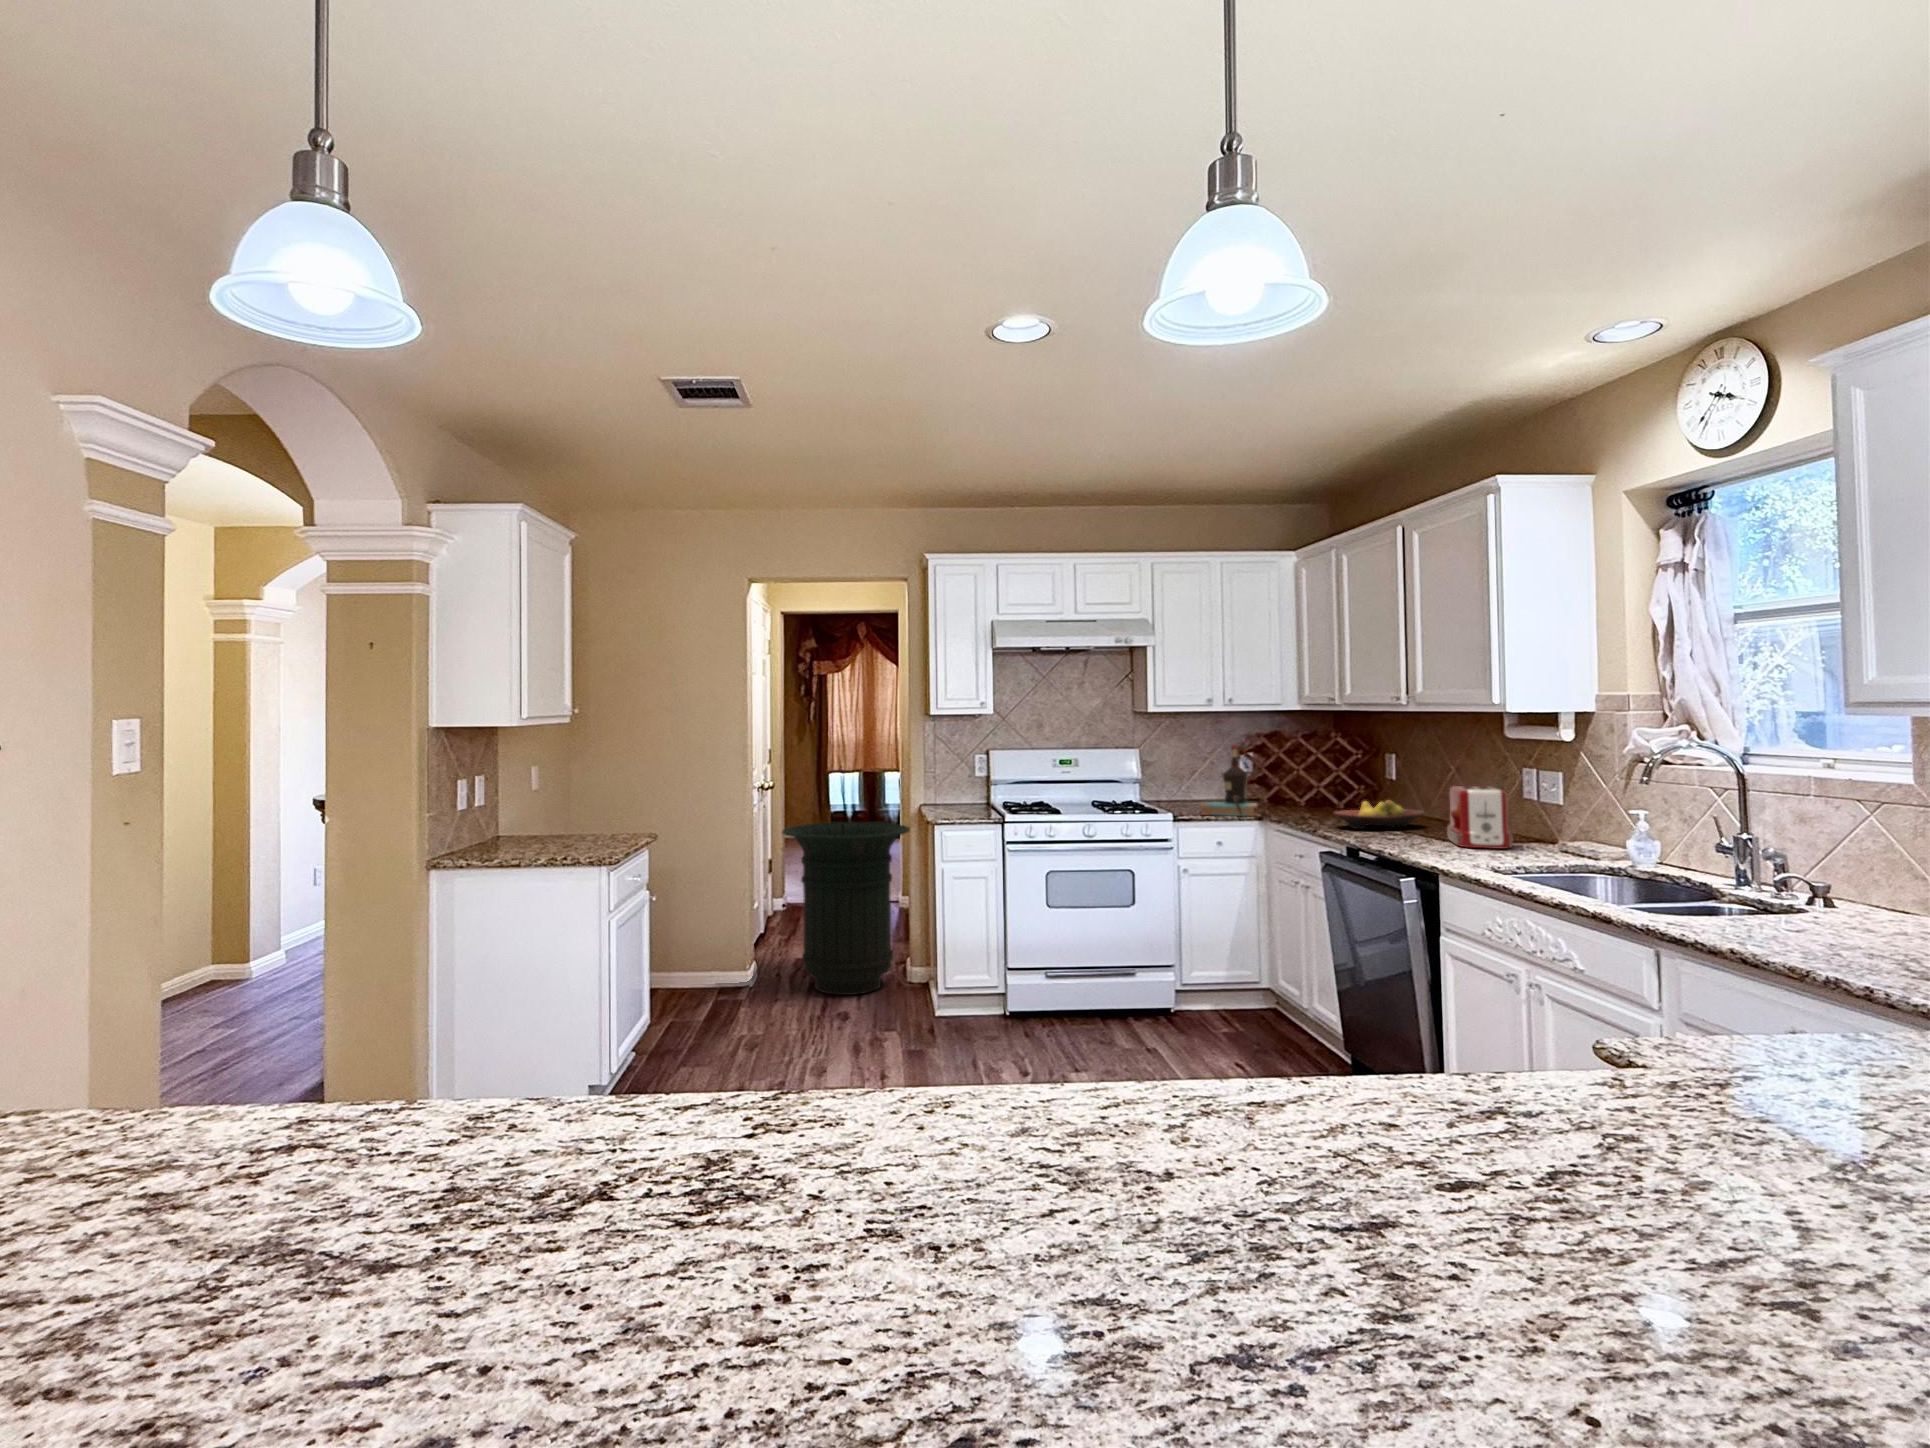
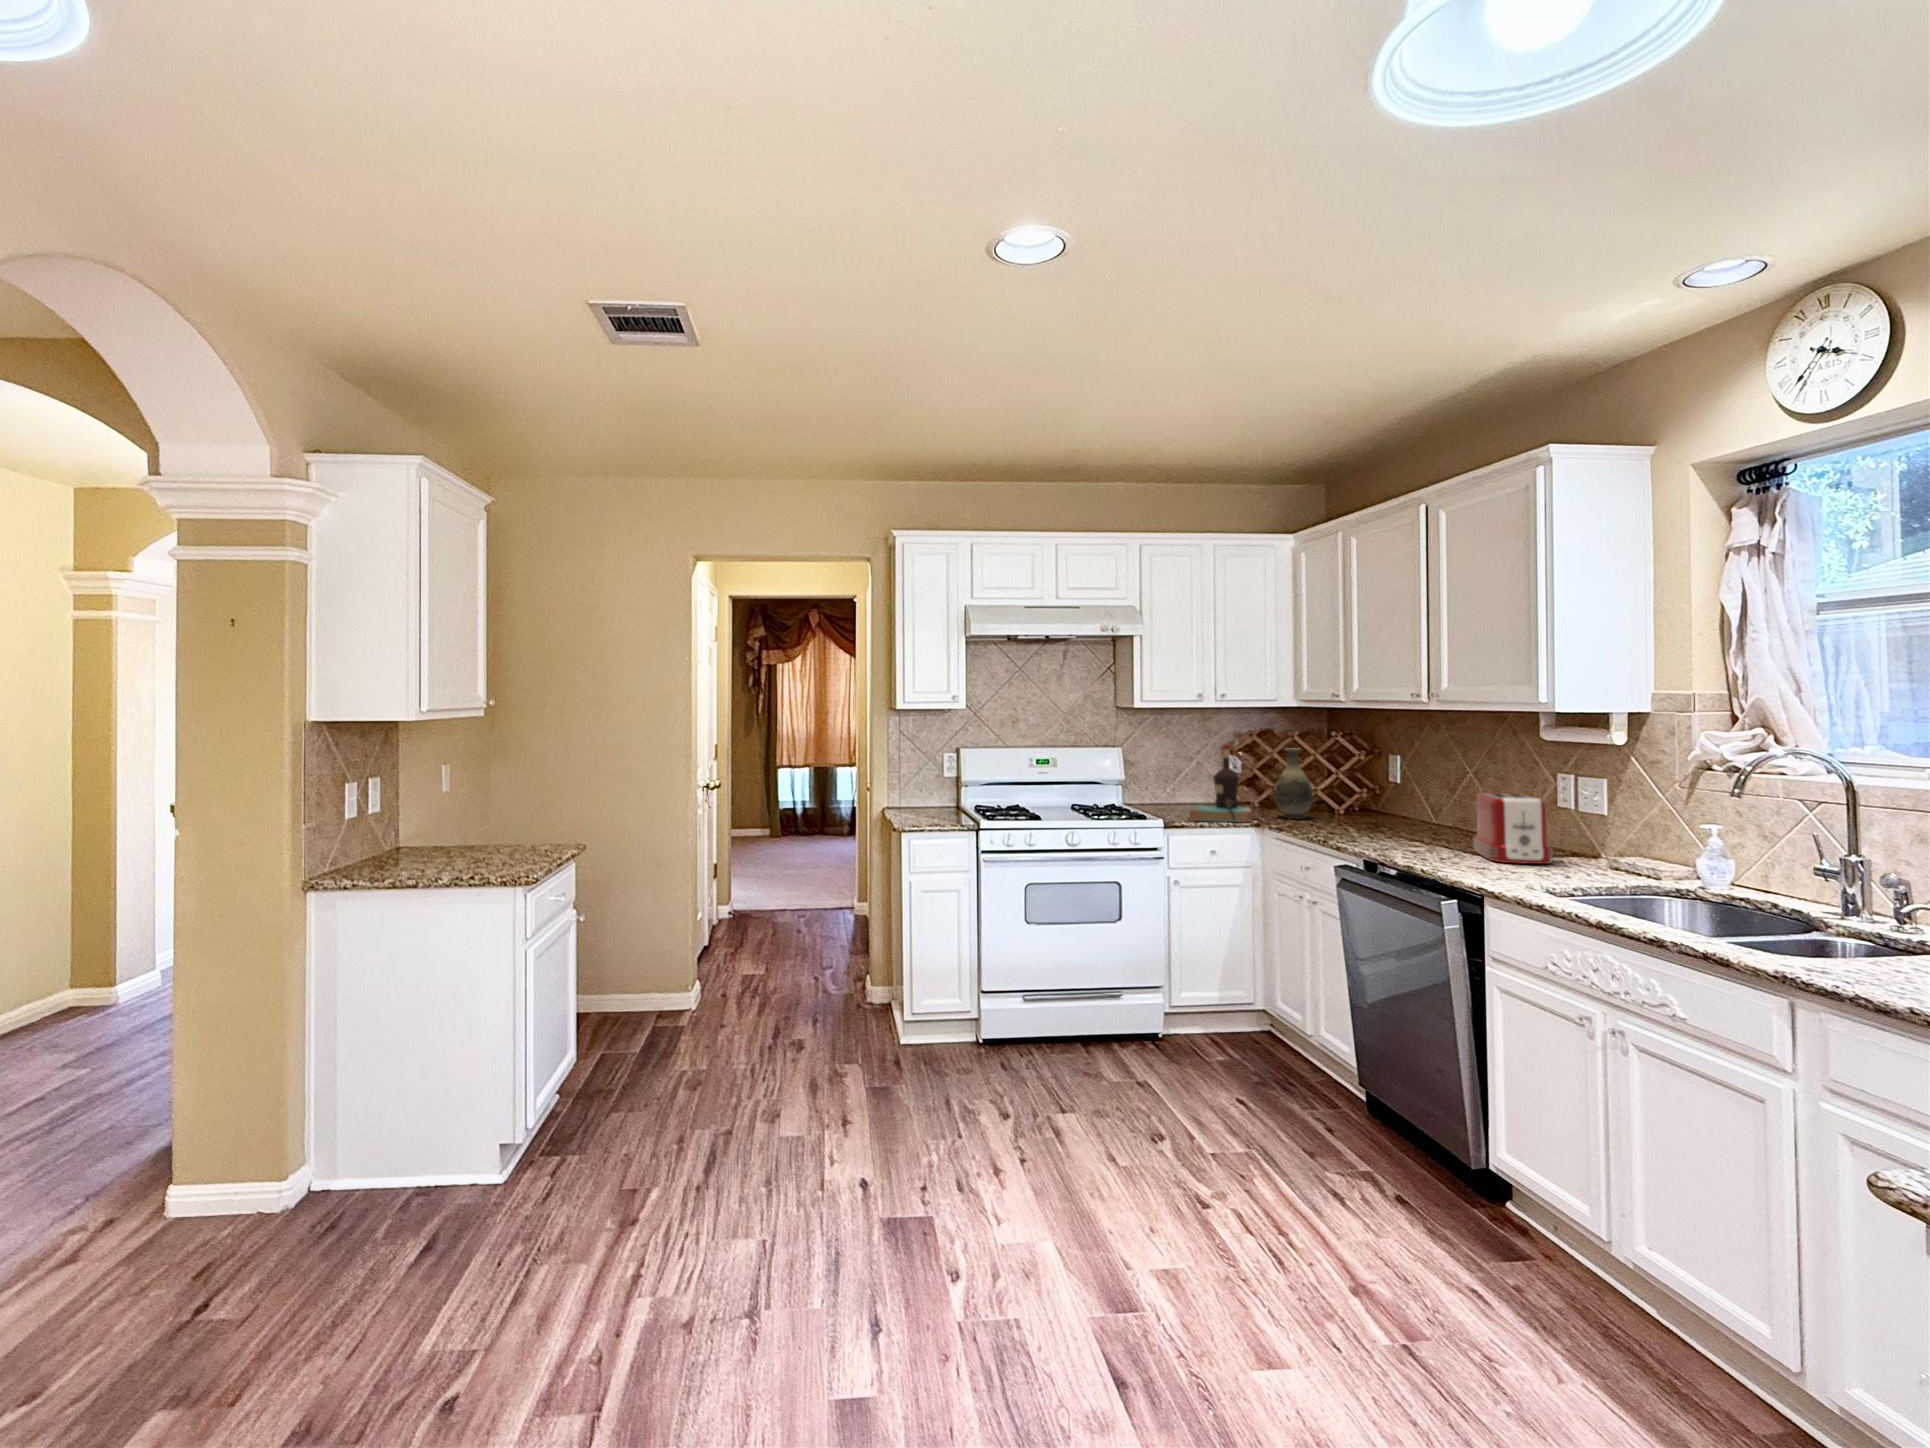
vase: none [1281,748,1316,813] -> present [1275,749,1313,819]
fruit bowl: present [1334,800,1424,829] -> none [1341,806,1438,839]
trash can: present [783,822,910,995] -> none [730,826,871,1018]

